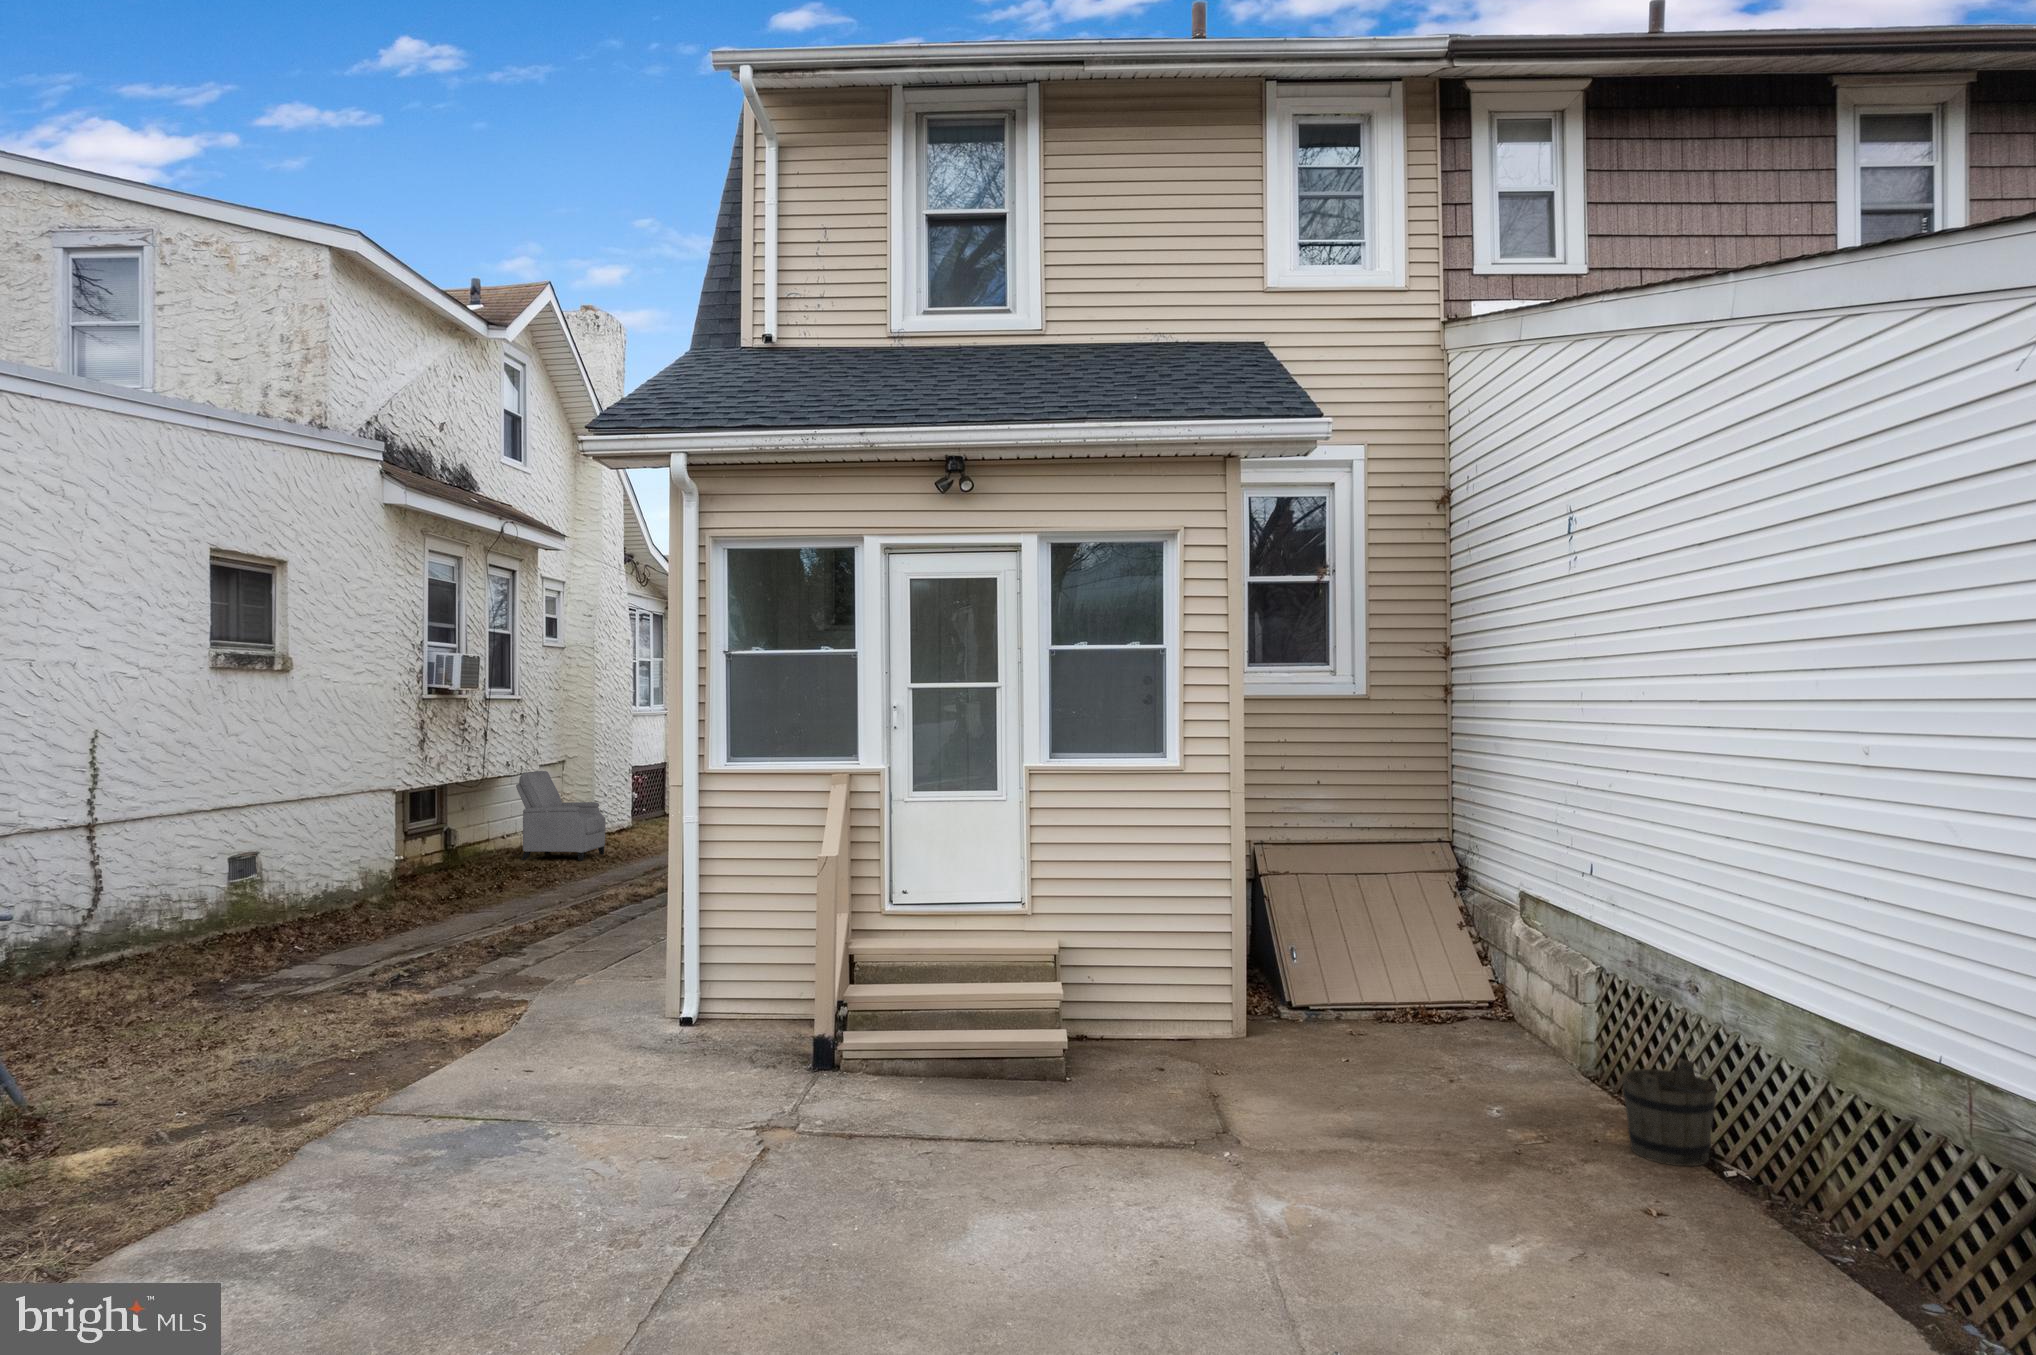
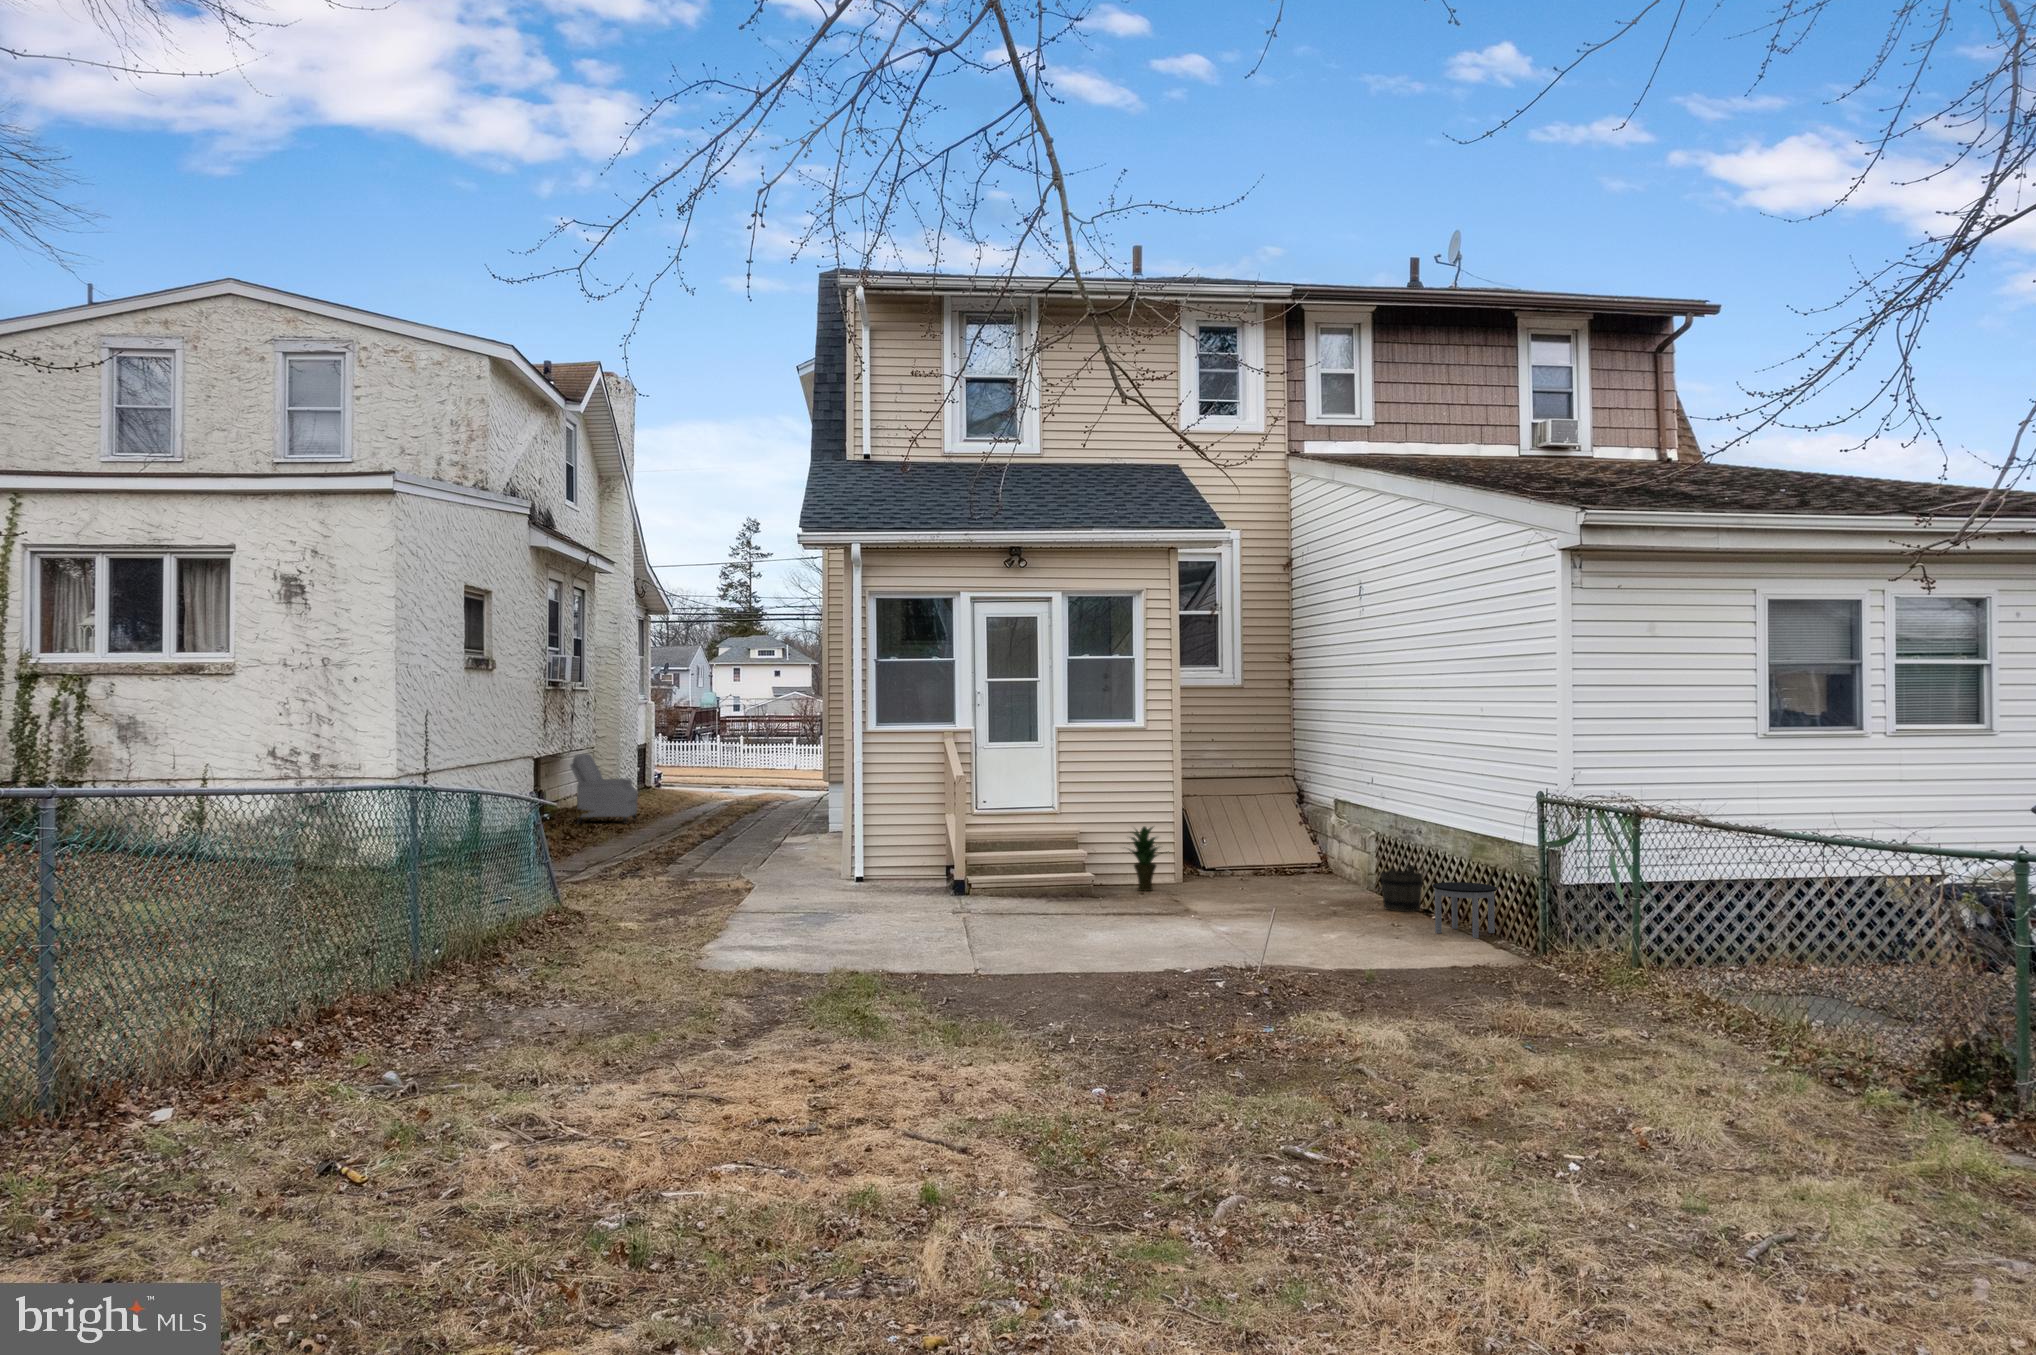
potted plant: none [1131,941,1219,1060] -> present [1129,826,1169,891]
round table: none [1769,1154,1942,1326] -> present [1432,882,1497,938]

